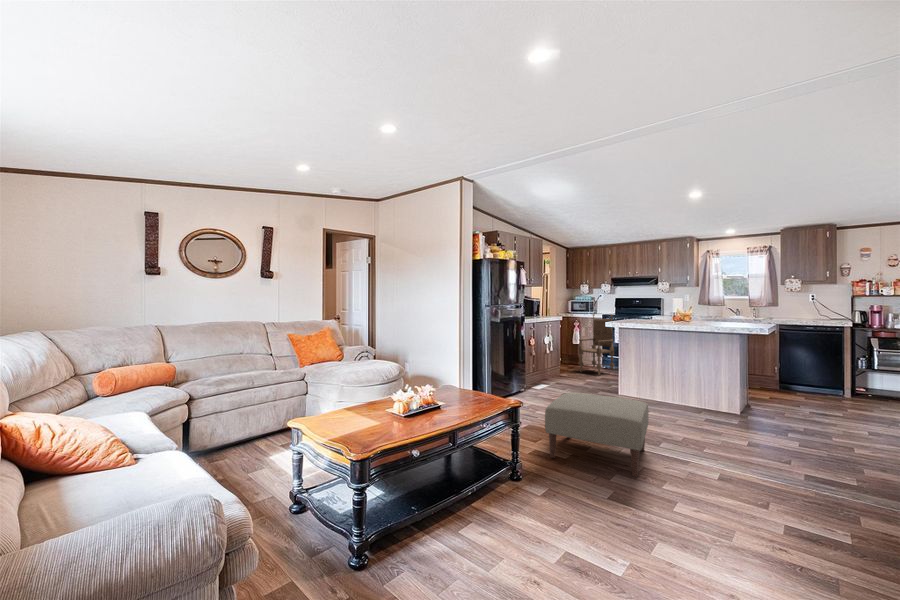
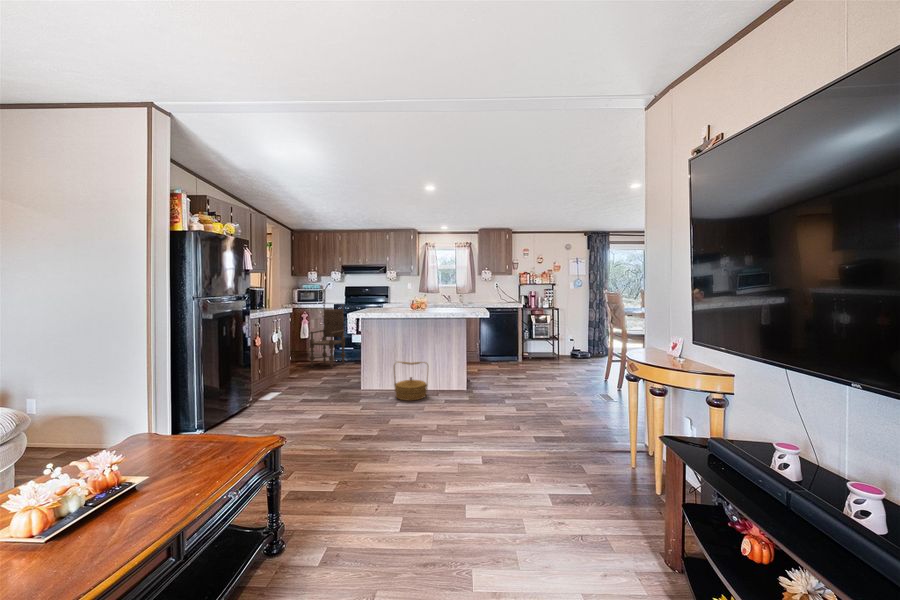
woven basket: none [652,374,695,418] -> present [394,362,428,401]
ottoman: present [545,393,649,477] -> none [308,398,423,502]

